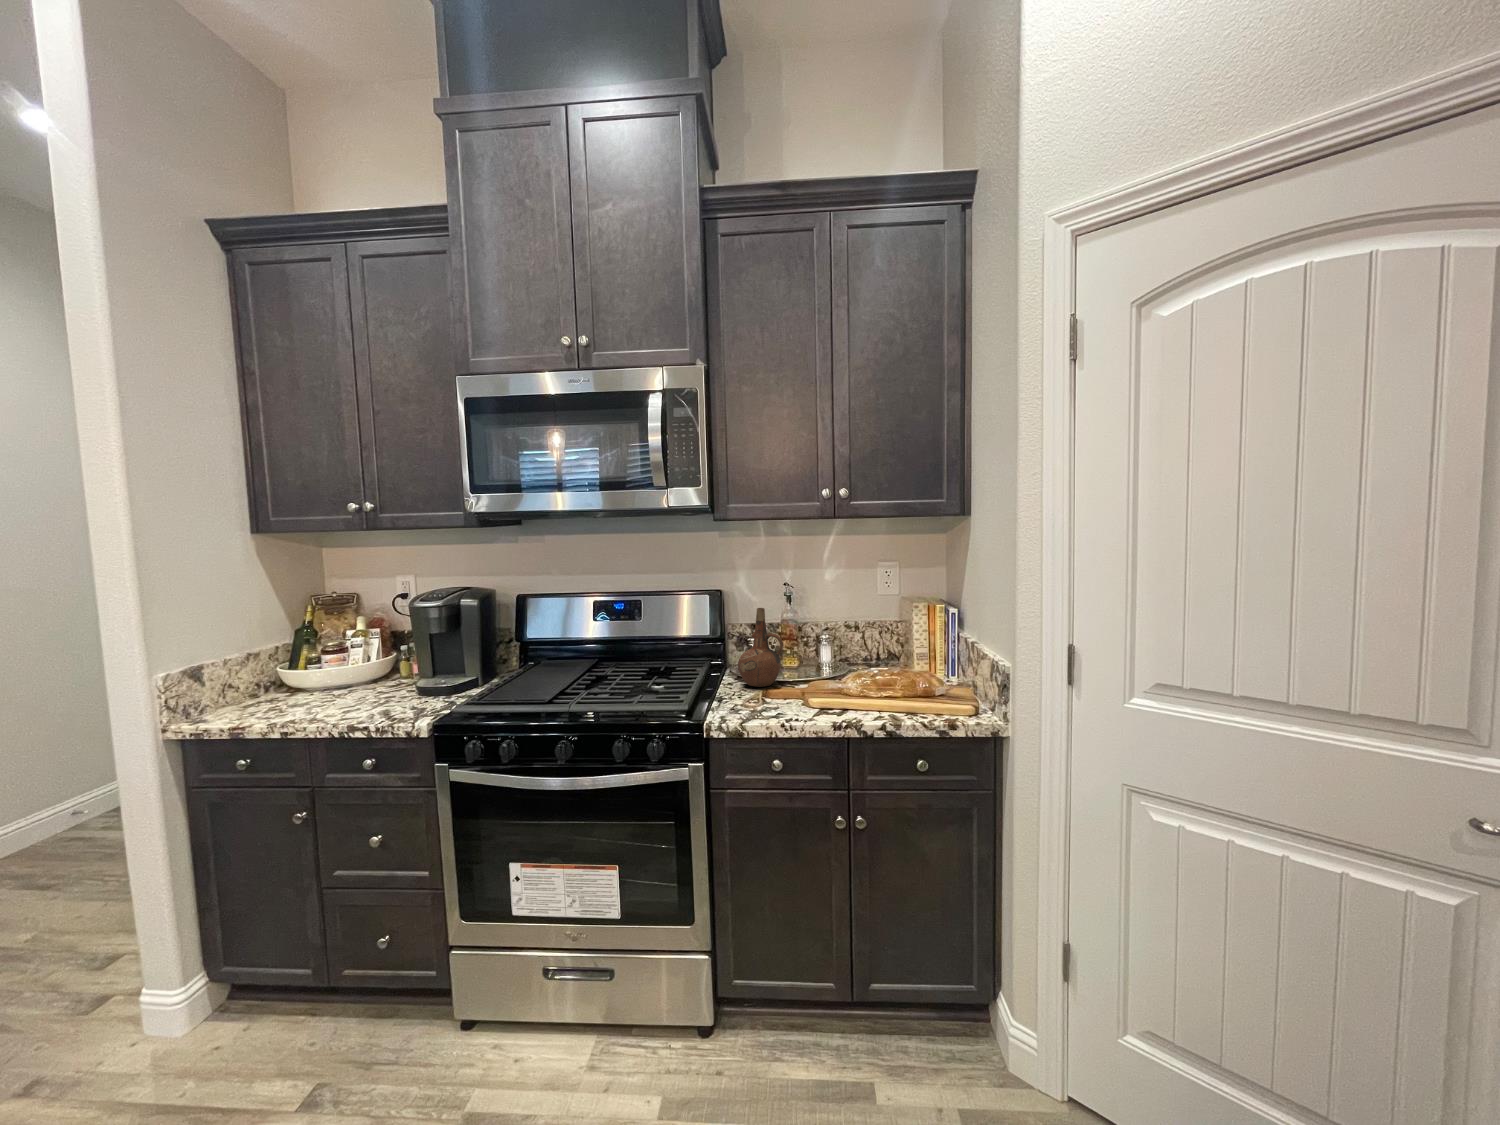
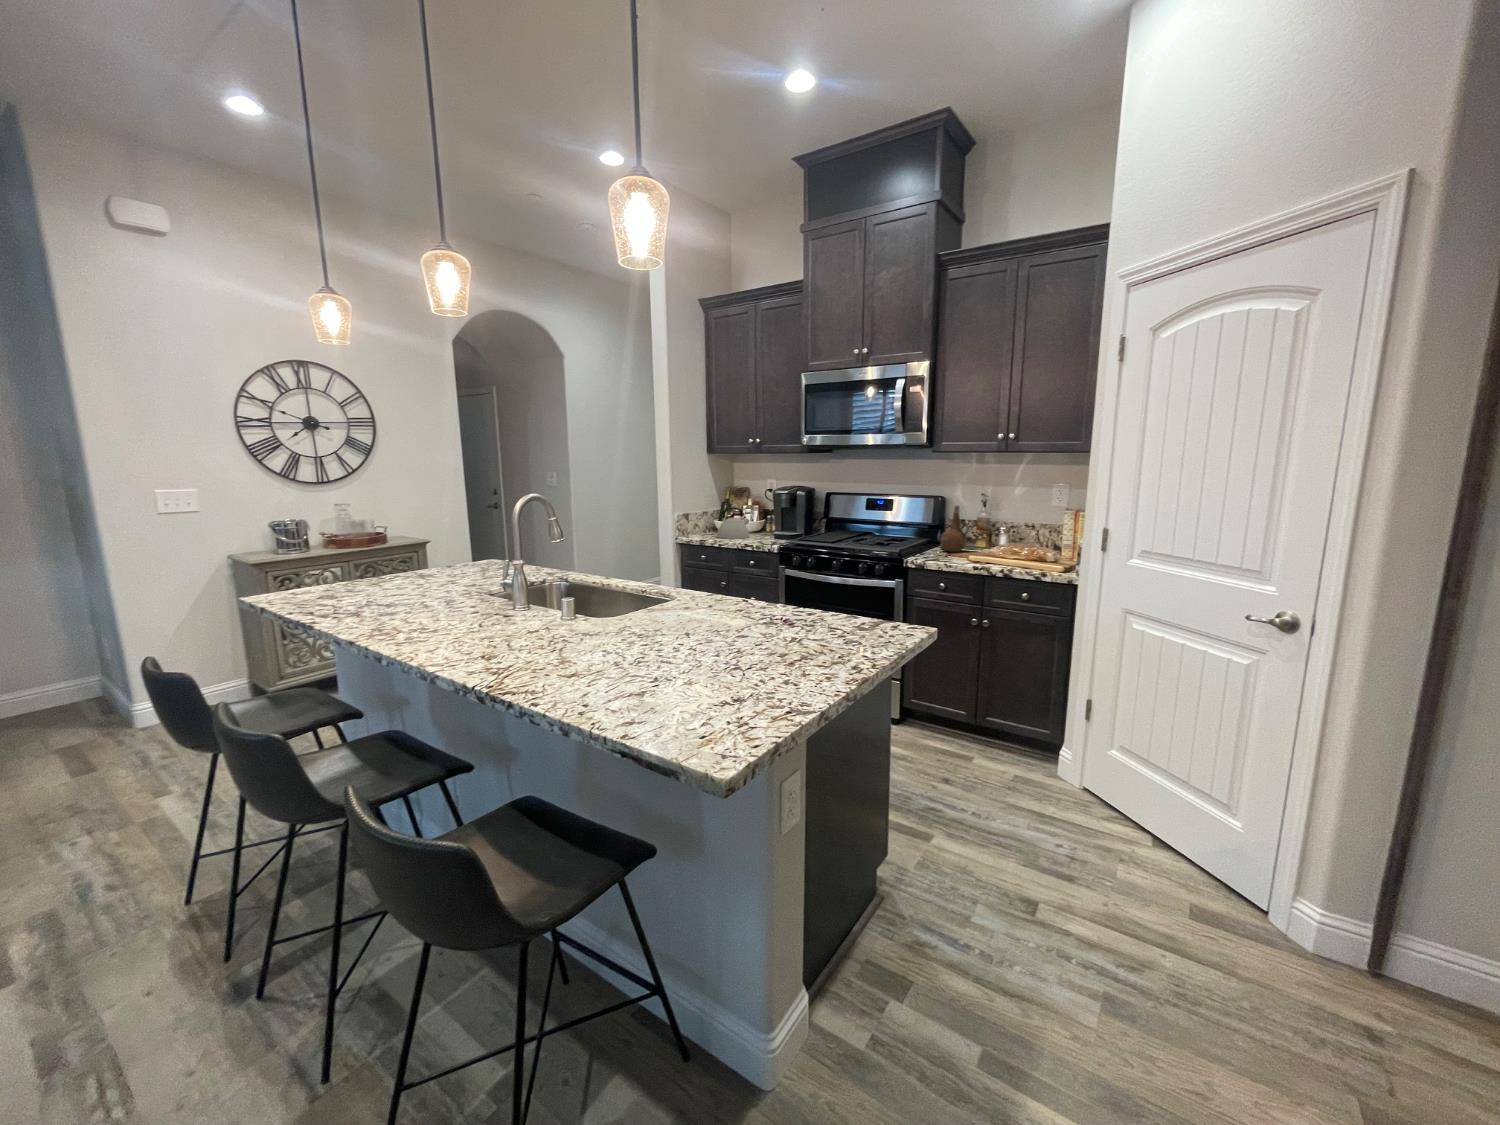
kettle: none [280,644,360,714] -> present [717,508,749,539]

